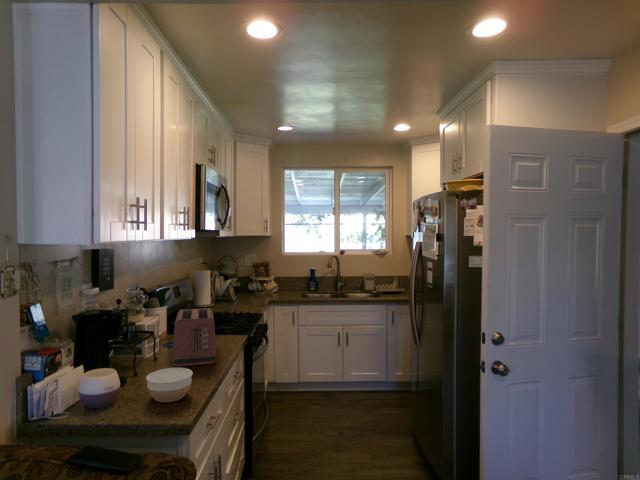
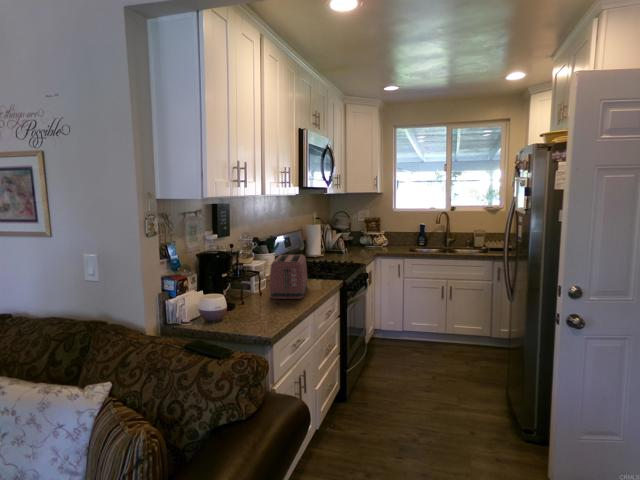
bowl: present [146,368,193,402] -> none [242,297,276,321]

